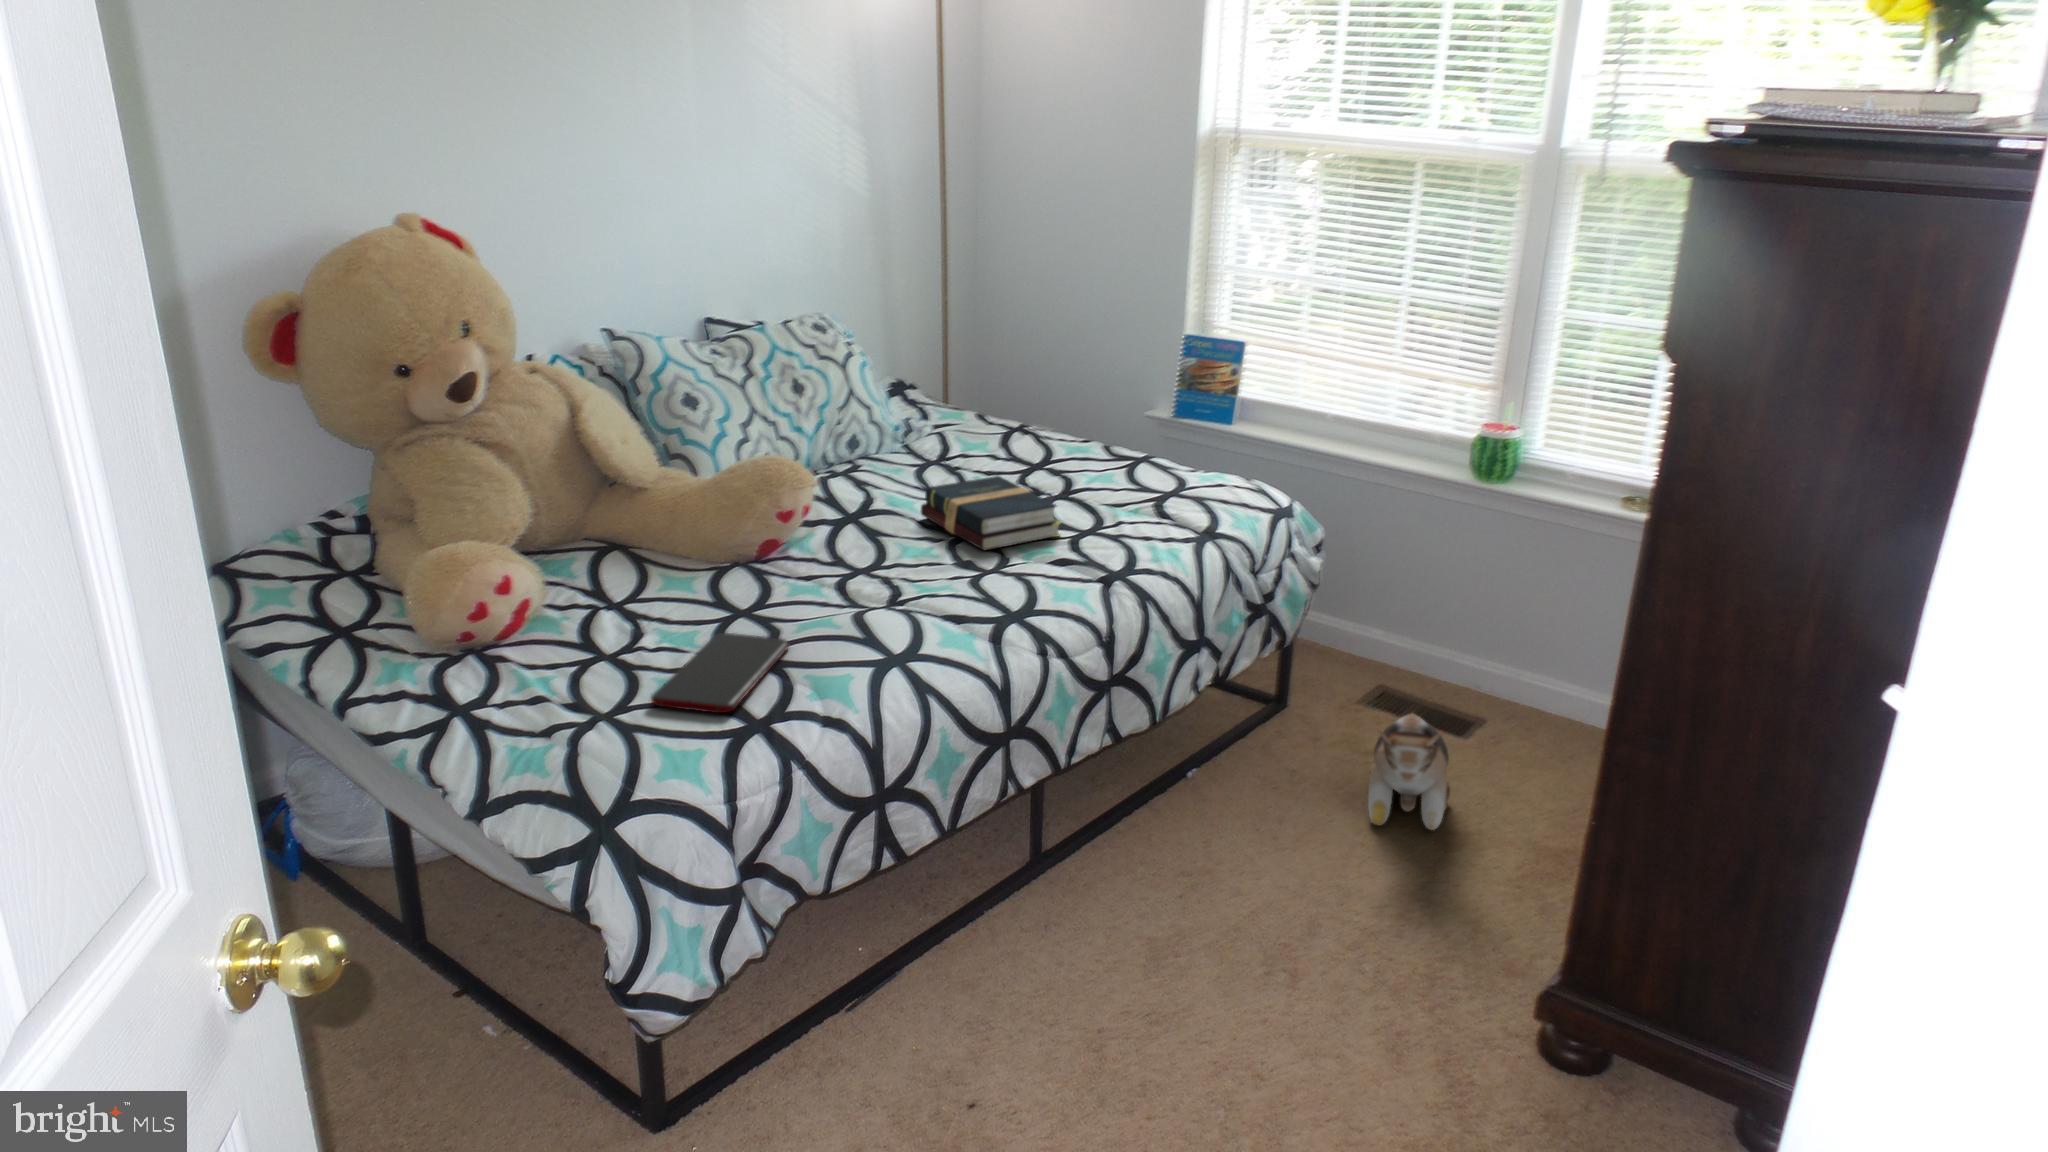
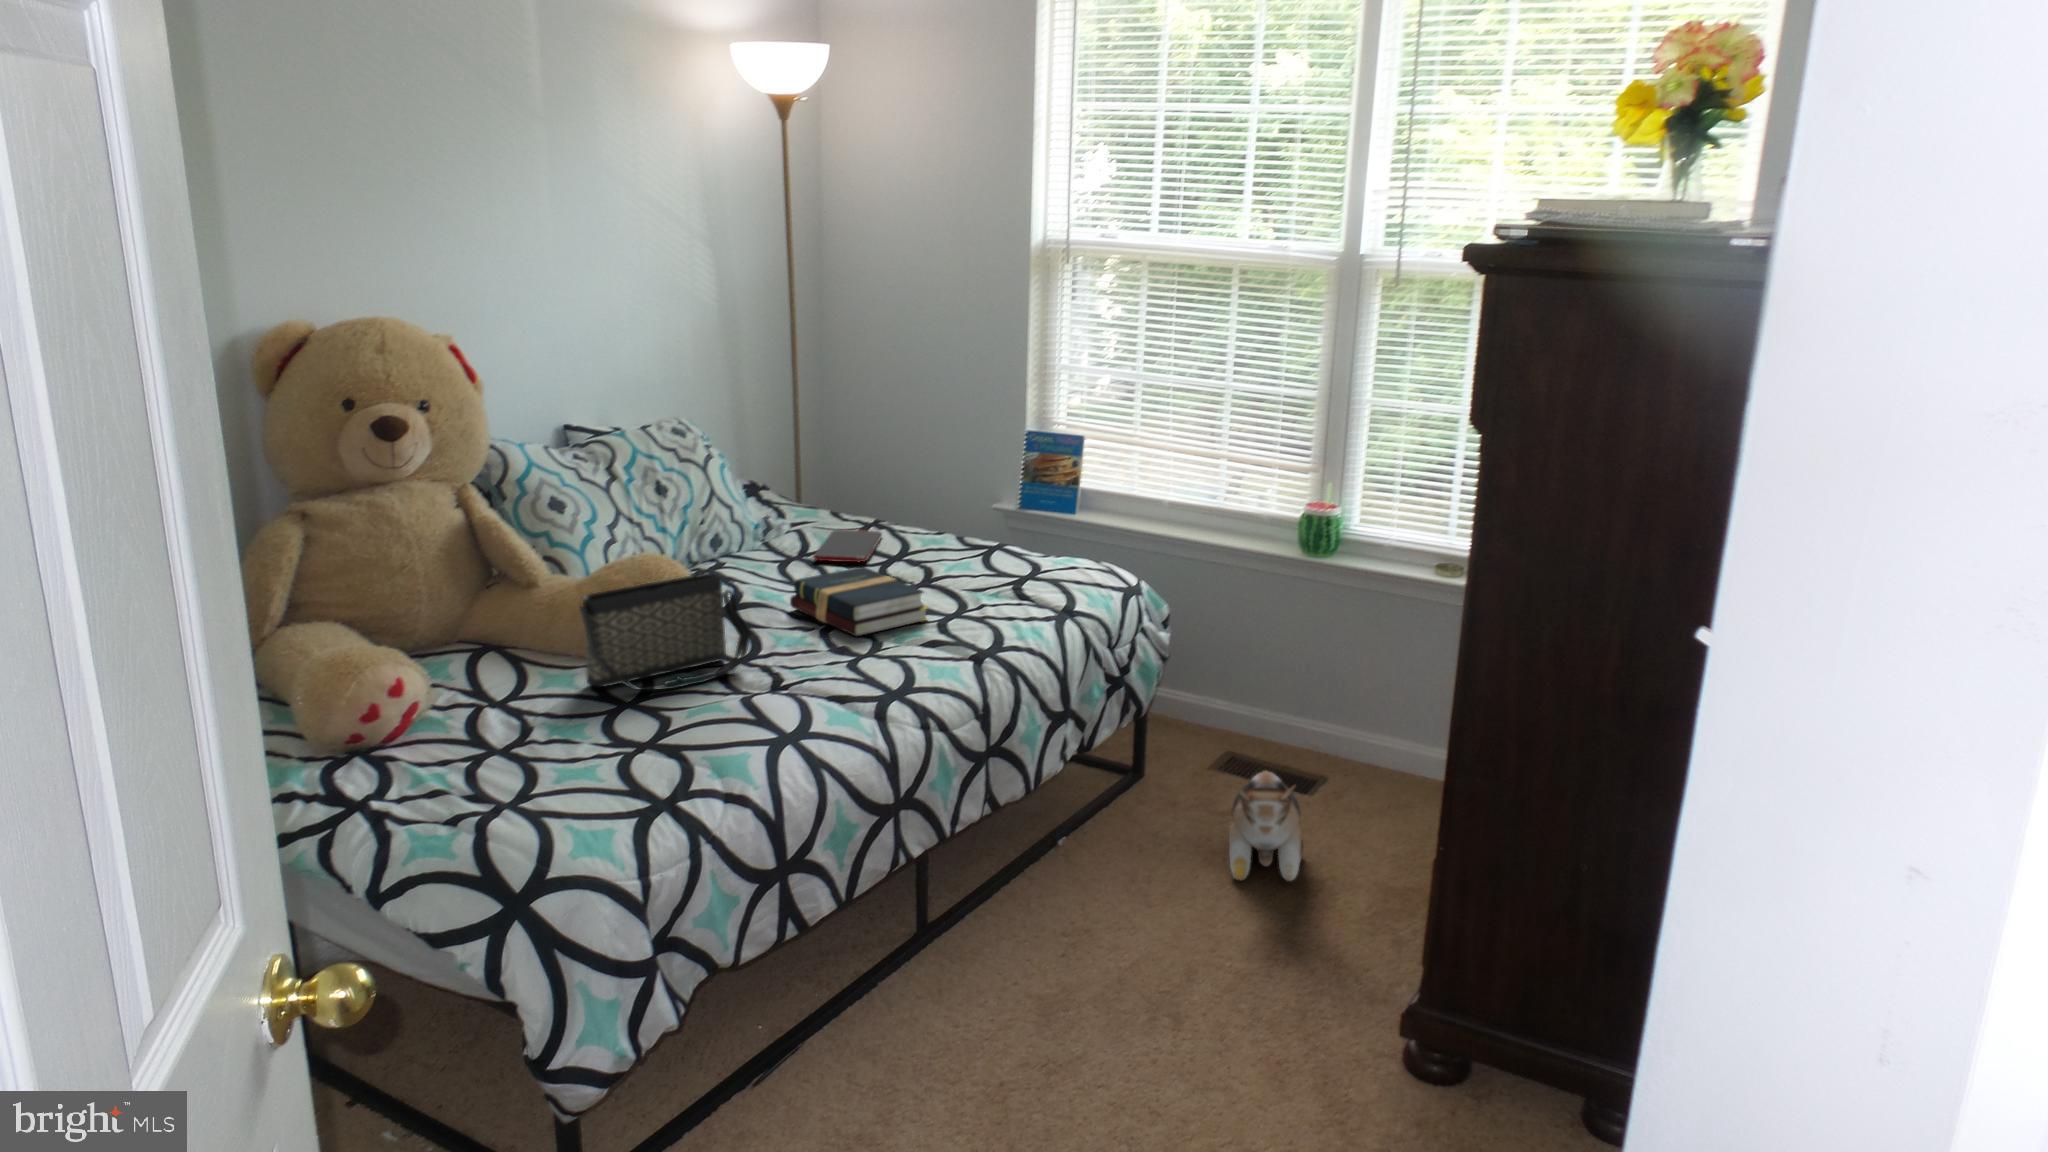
handbag: none [695,479,872,599] -> present [579,572,751,690]
smartphone: present [651,633,789,713] -> present [813,530,882,562]

